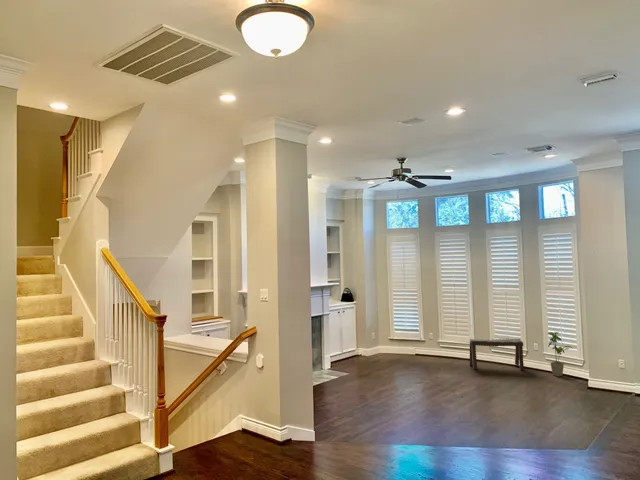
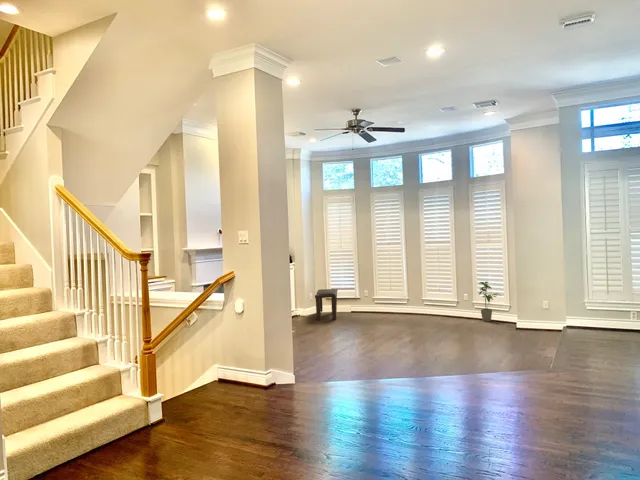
bench: present [470,339,524,371] -> present [315,289,338,320]

